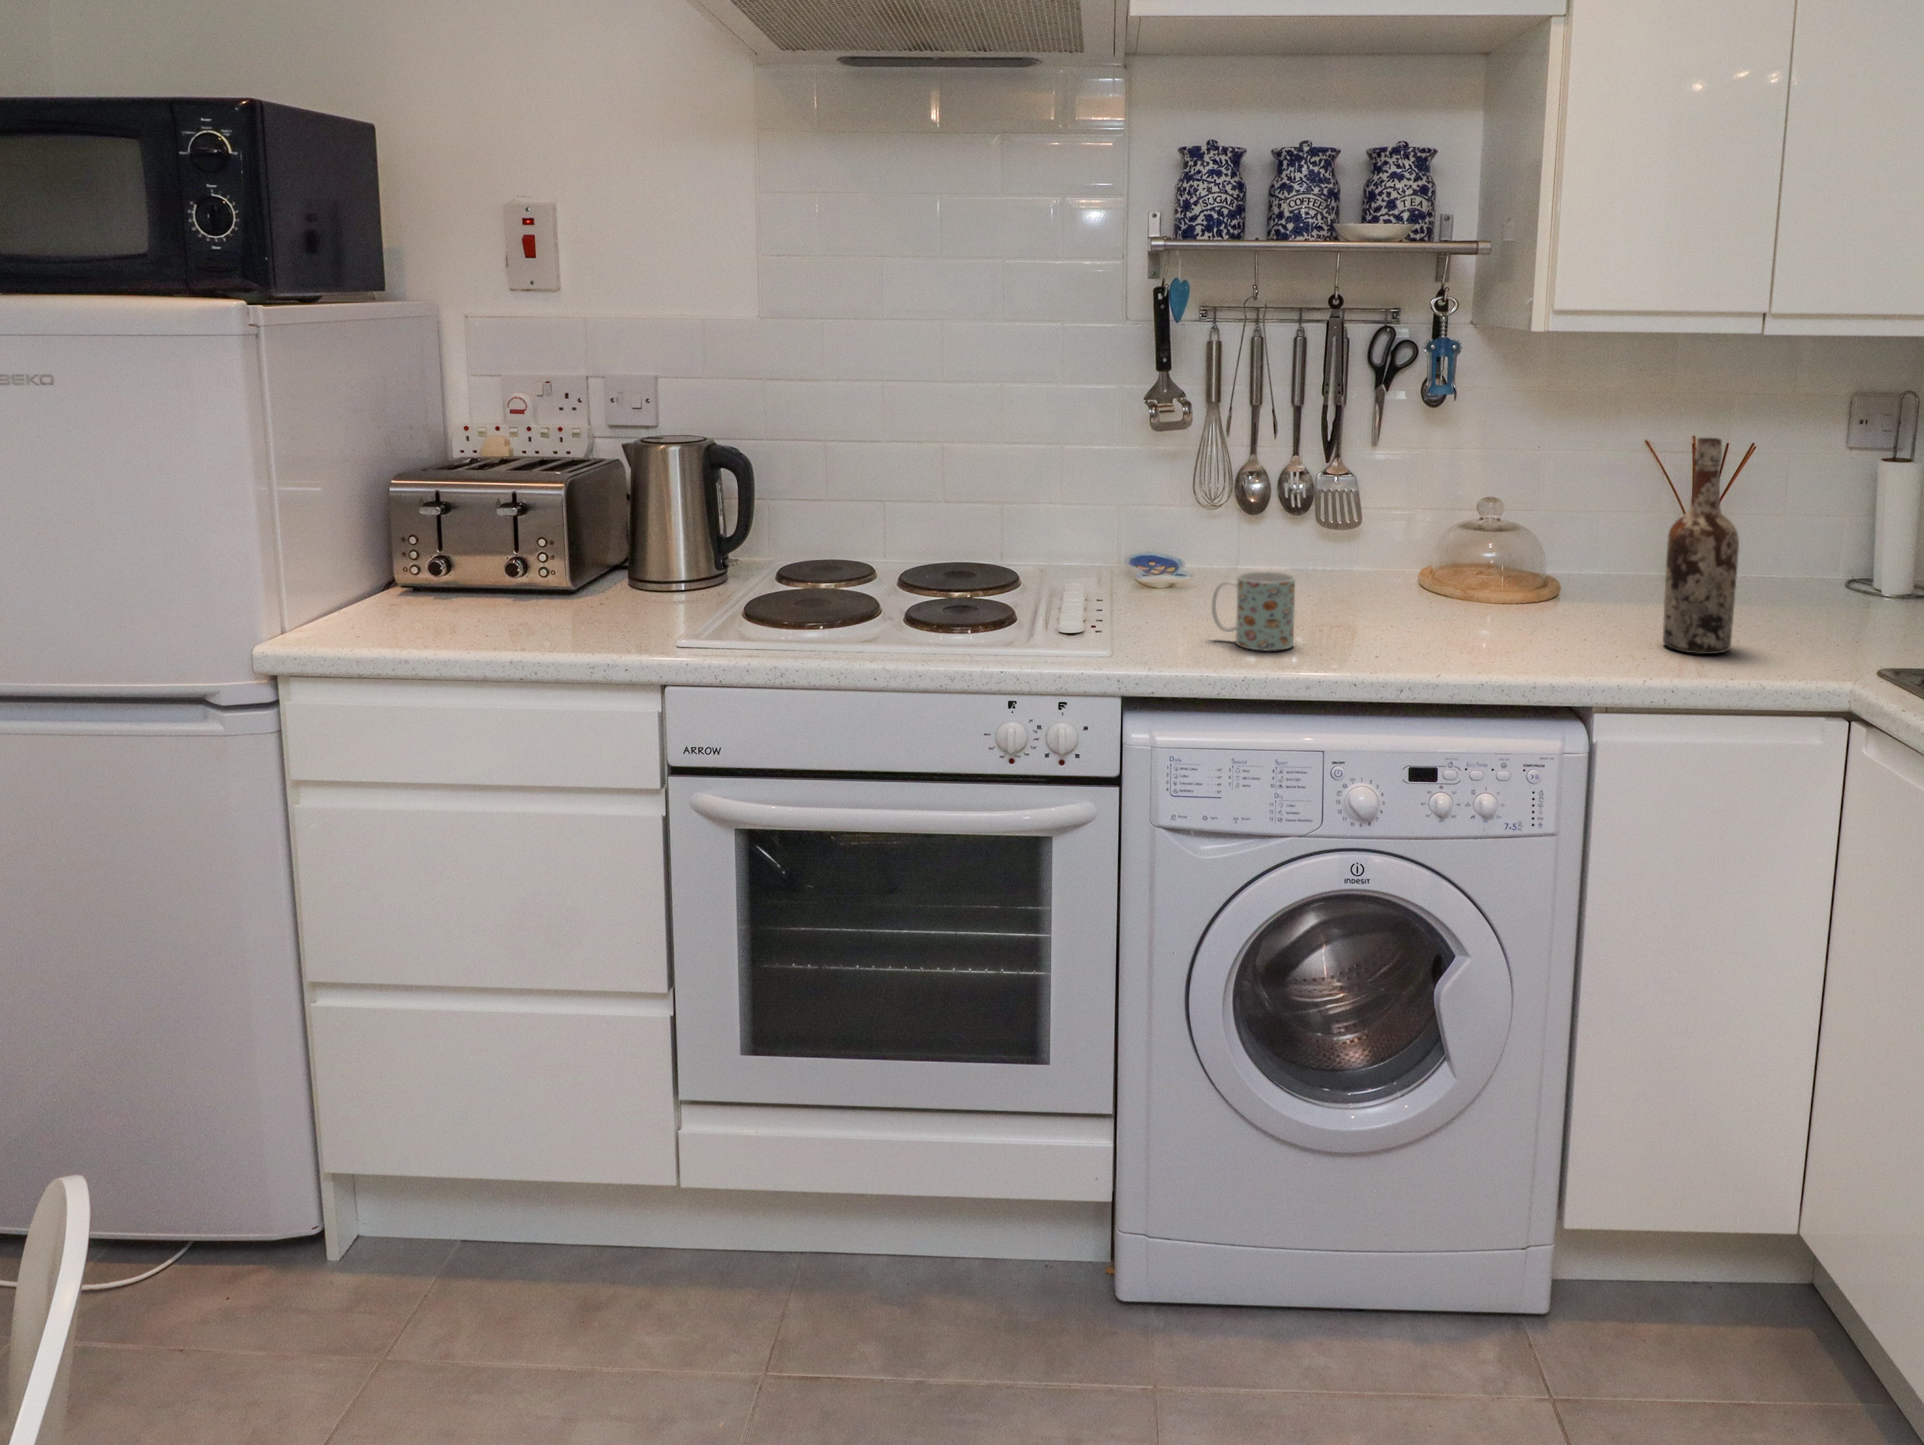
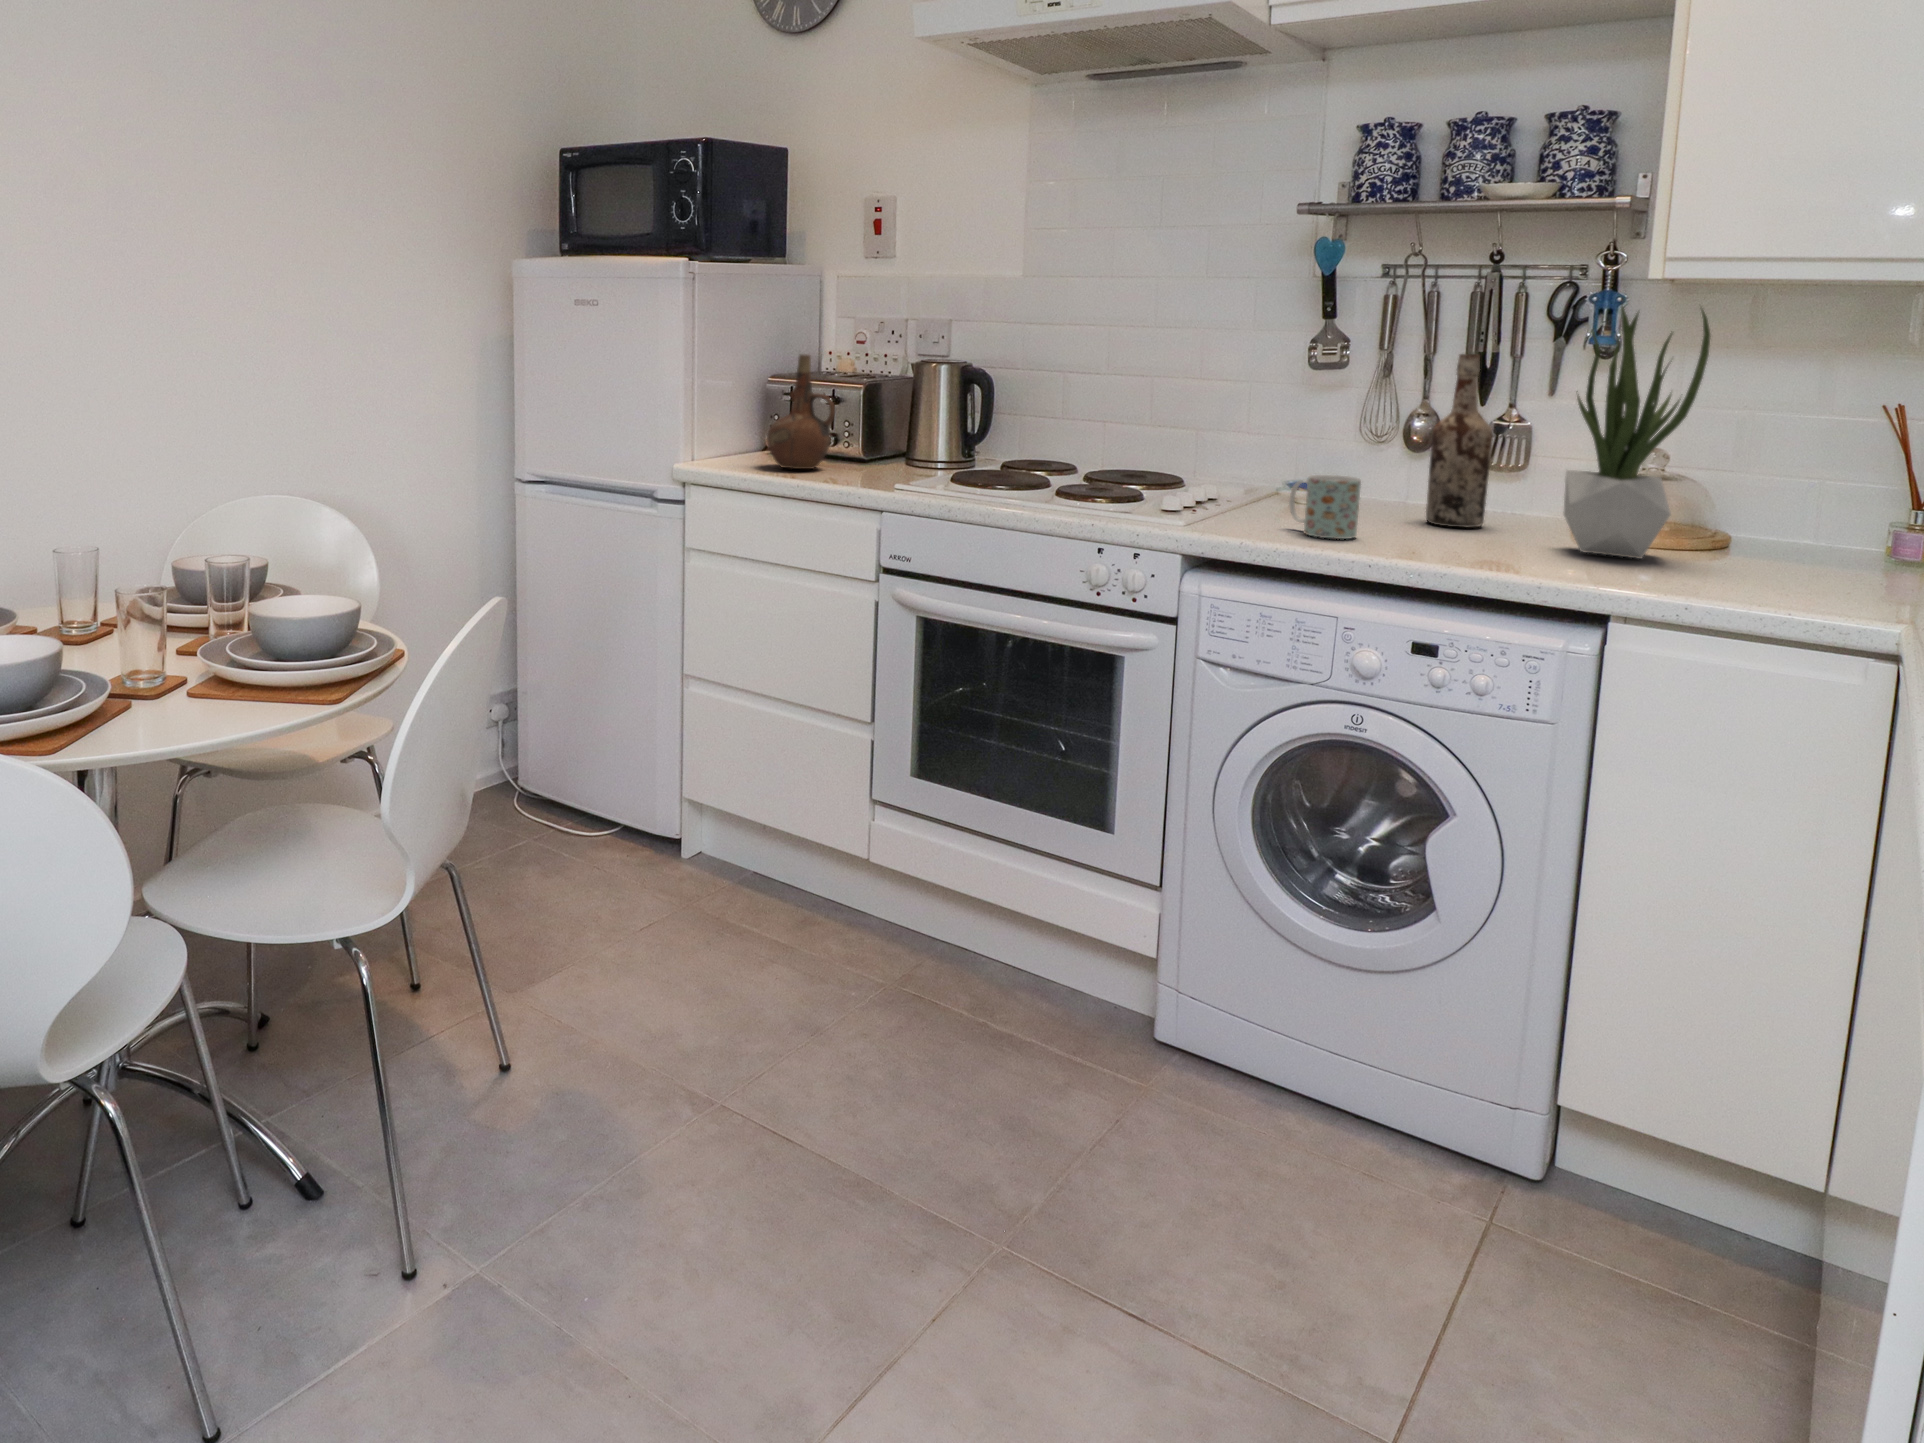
potted plant: none [1463,362,1589,630] -> present [1564,306,1711,559]
wine bottle: present [1663,438,1739,654] -> present [1426,354,1493,528]
ceramic pitcher: none [455,450,558,623] -> present [767,355,835,469]

